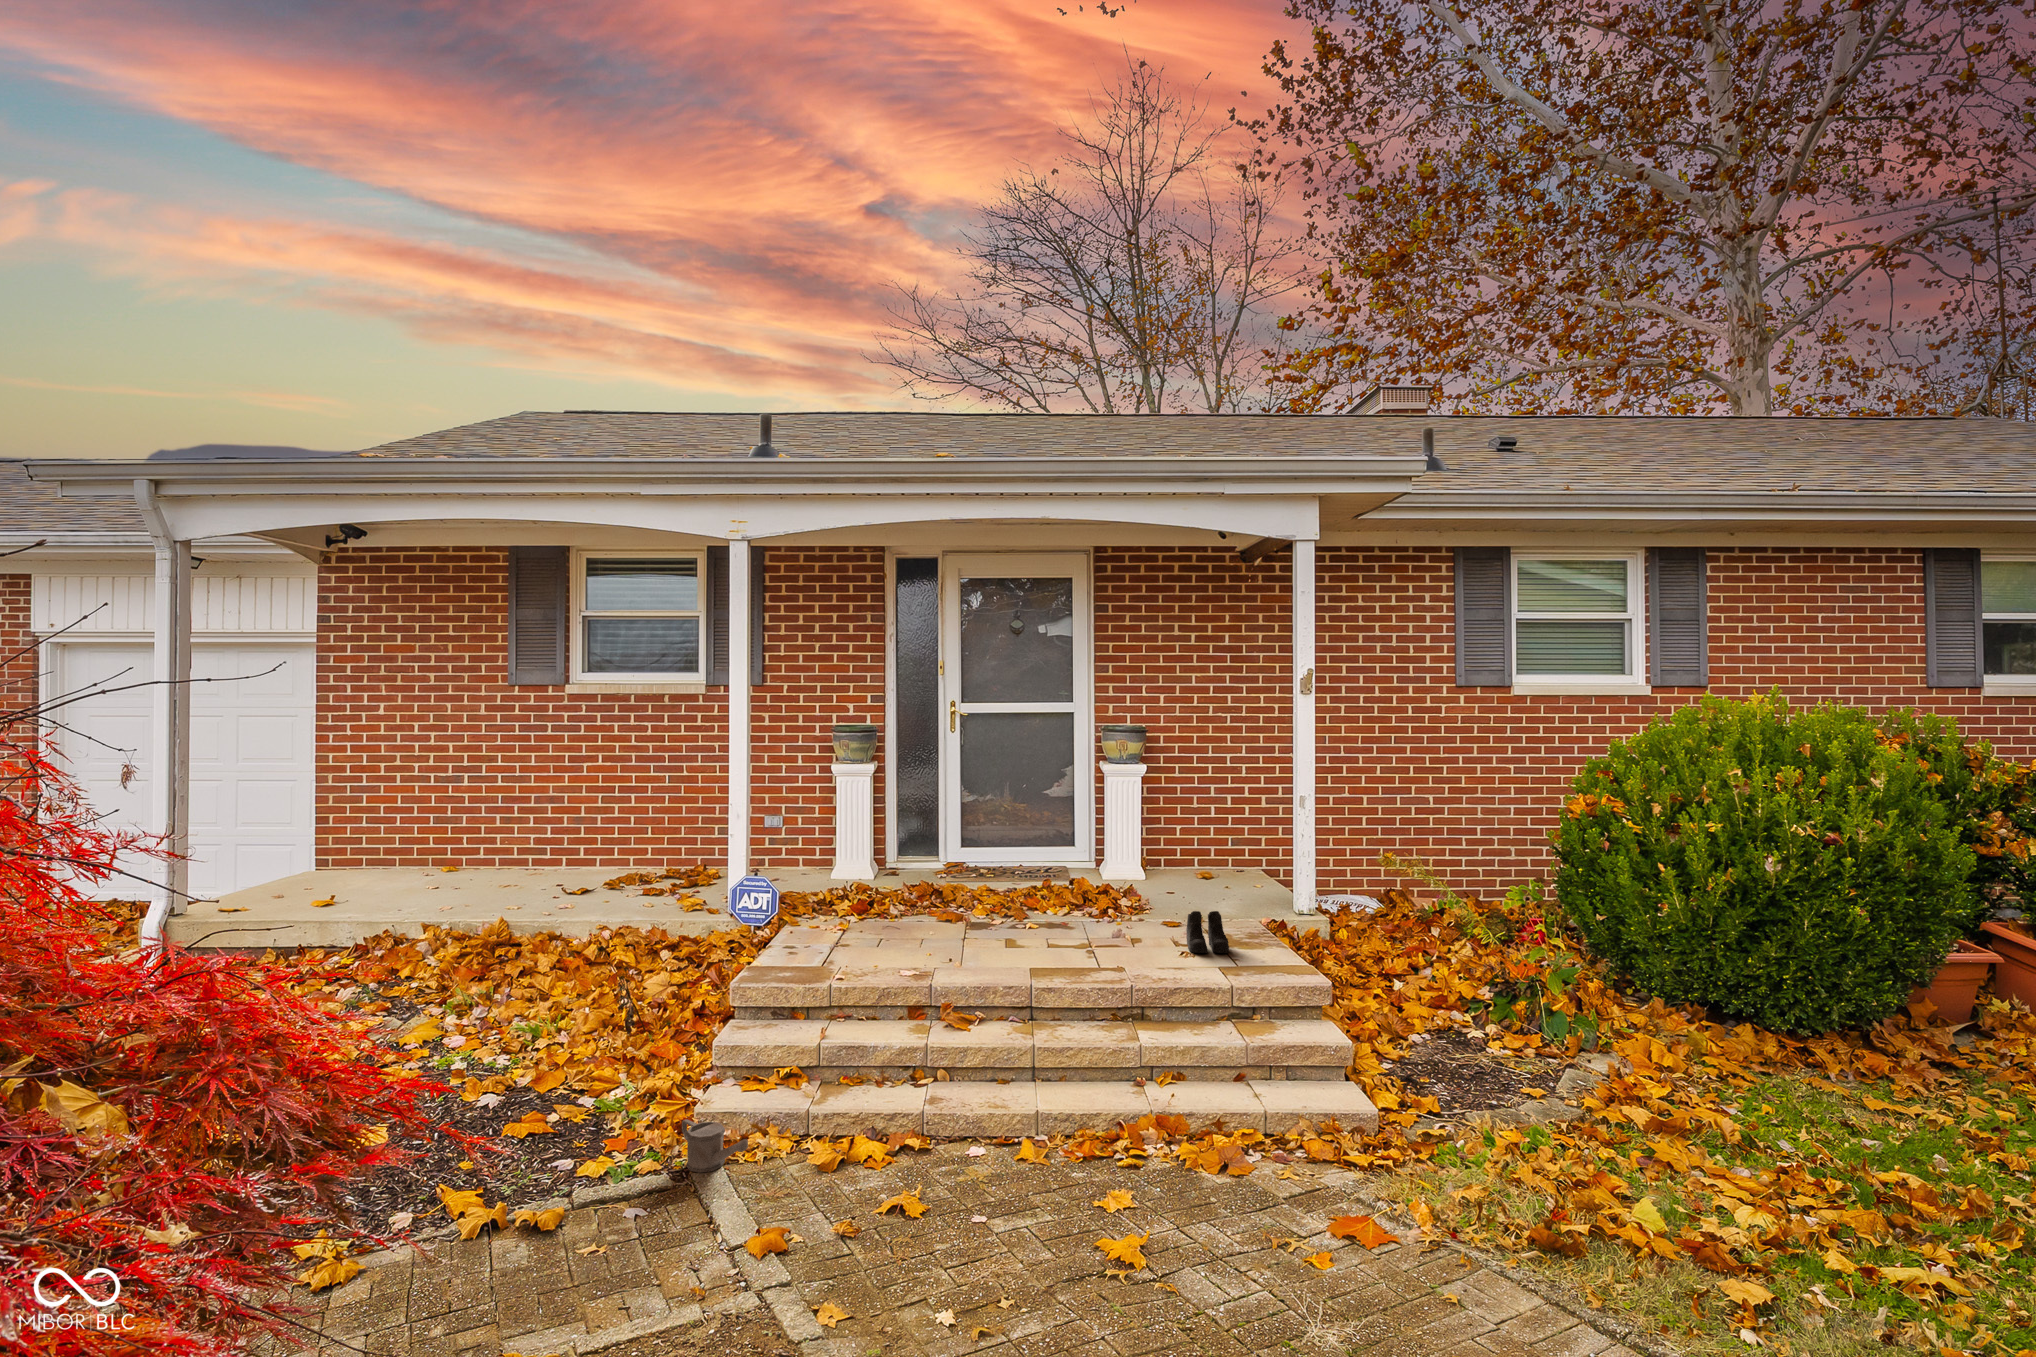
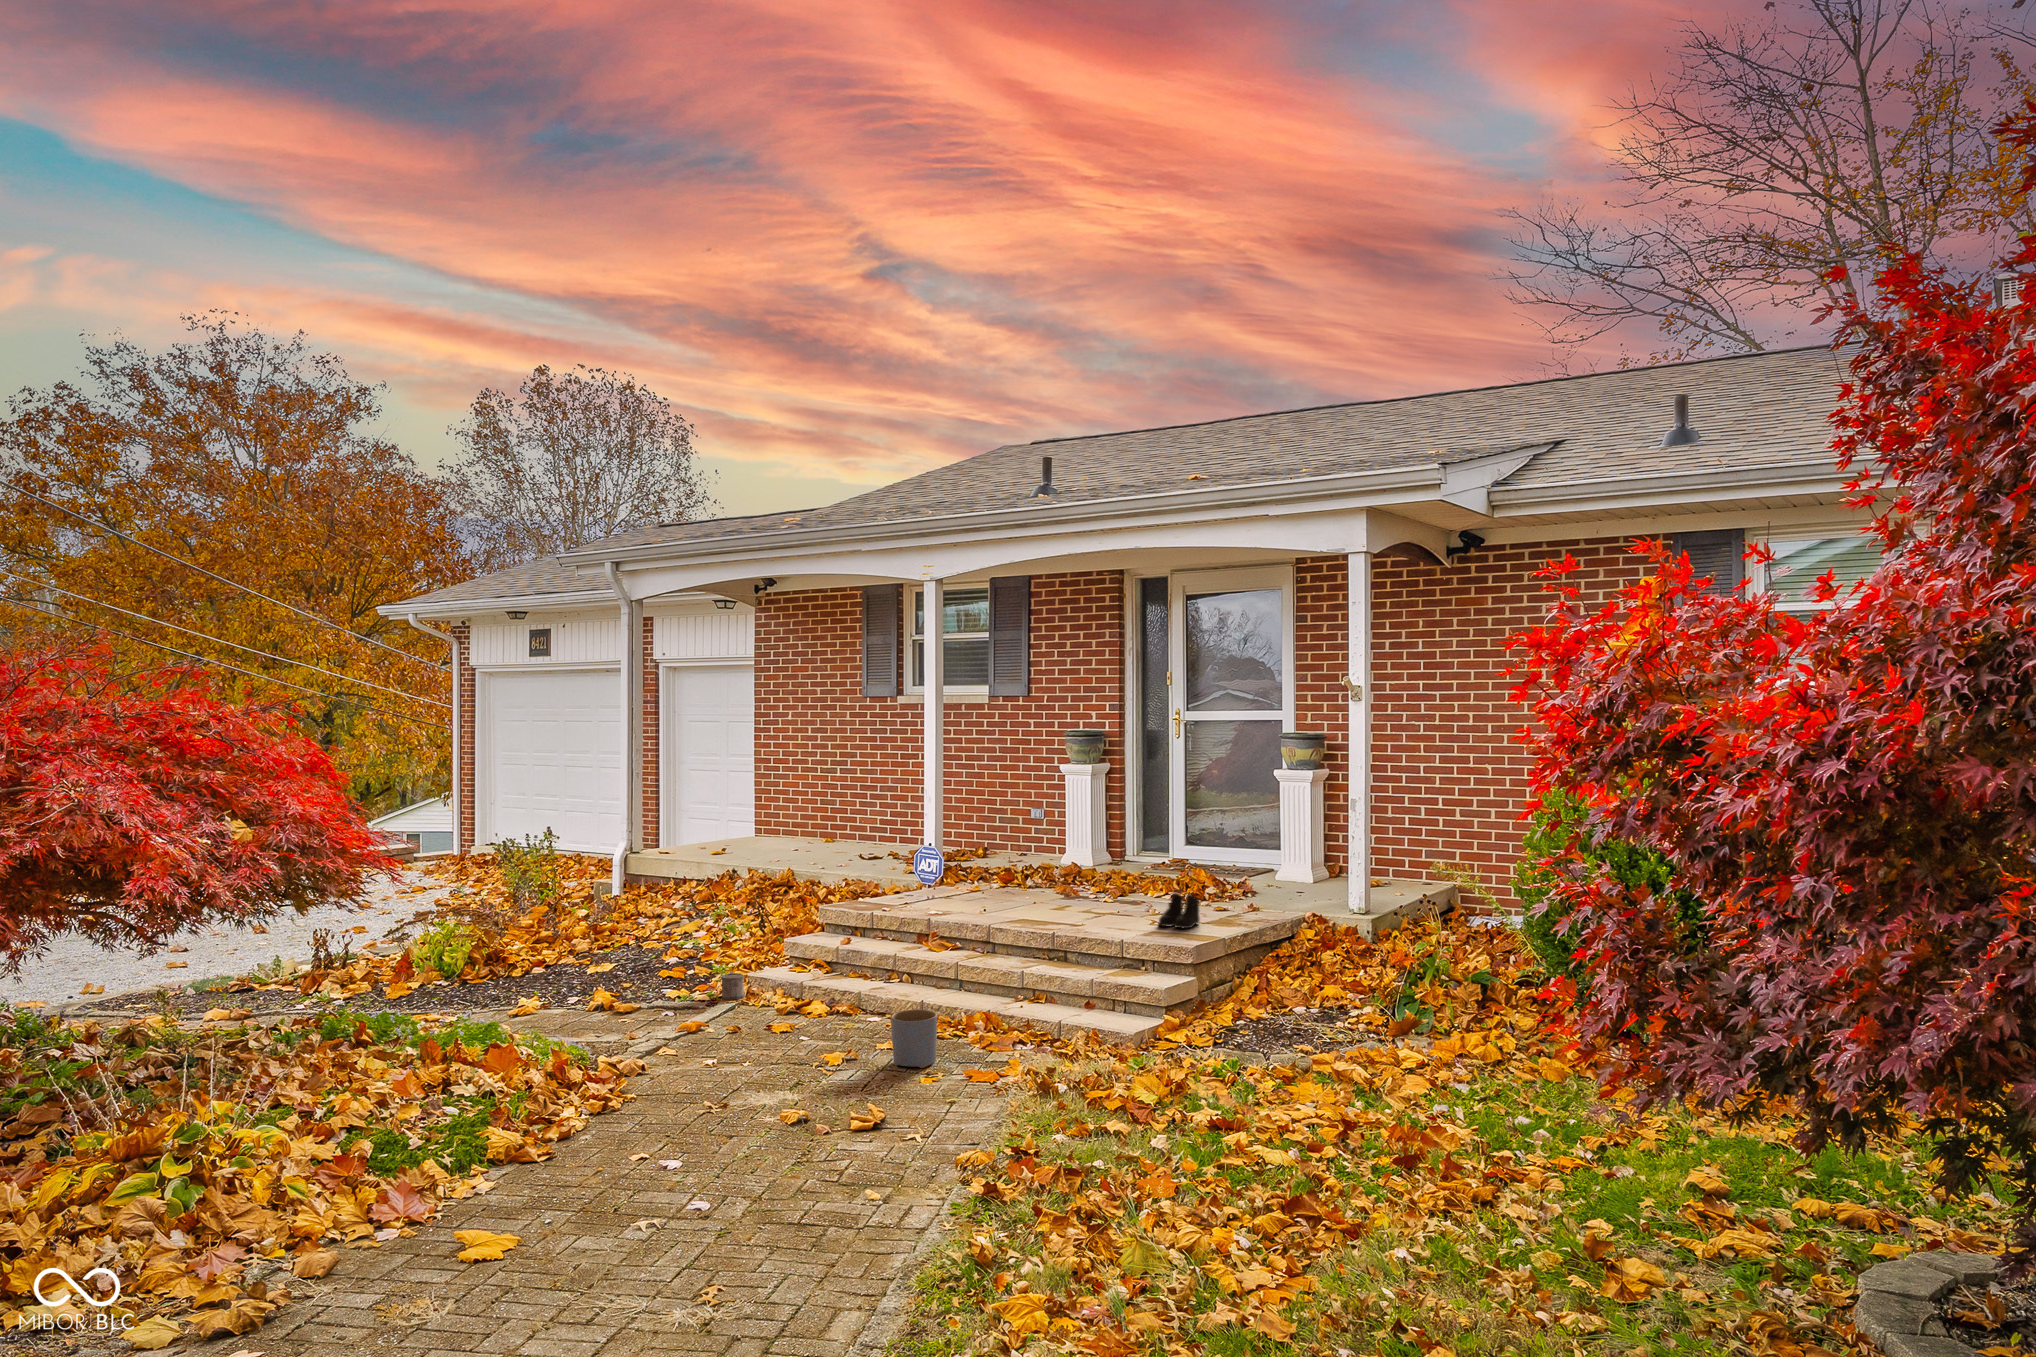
planter: none [1178,1141,1249,1243] -> present [891,1010,937,1068]

